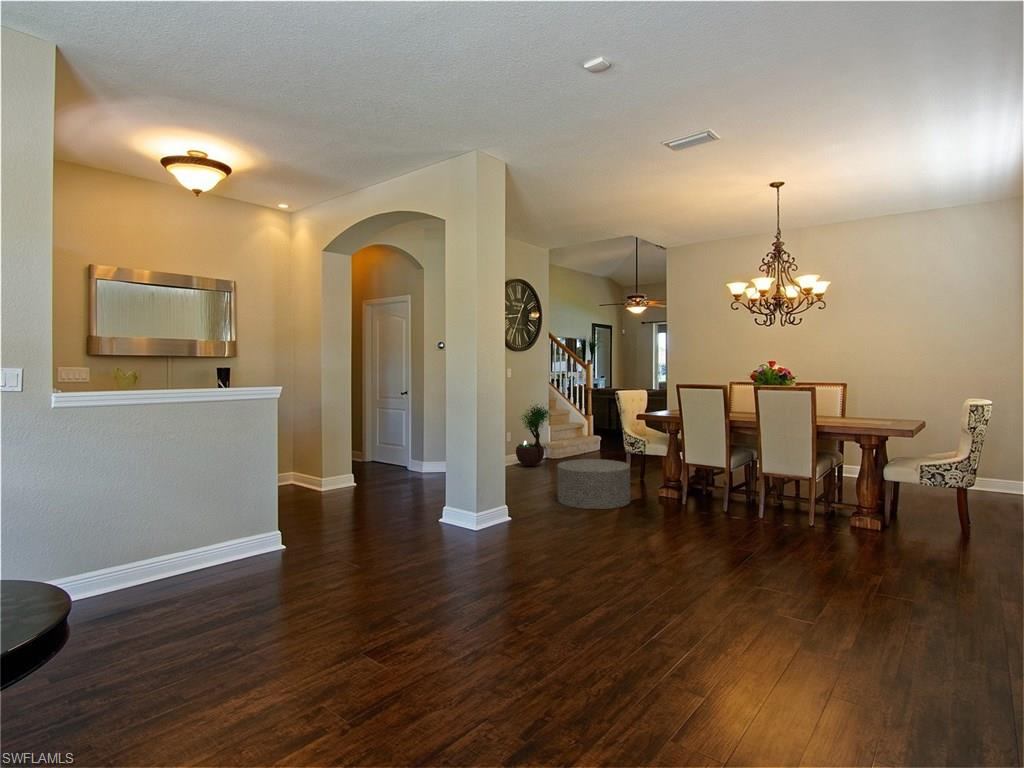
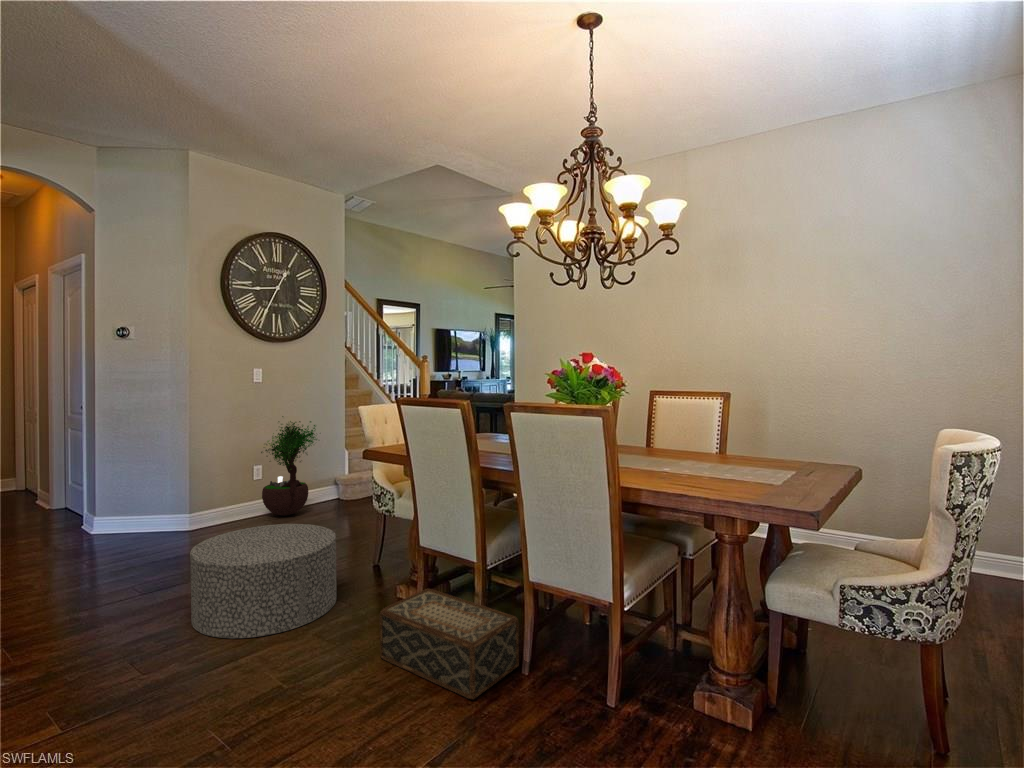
woven basket: none [682,485,755,524] -> present [380,589,519,699]

